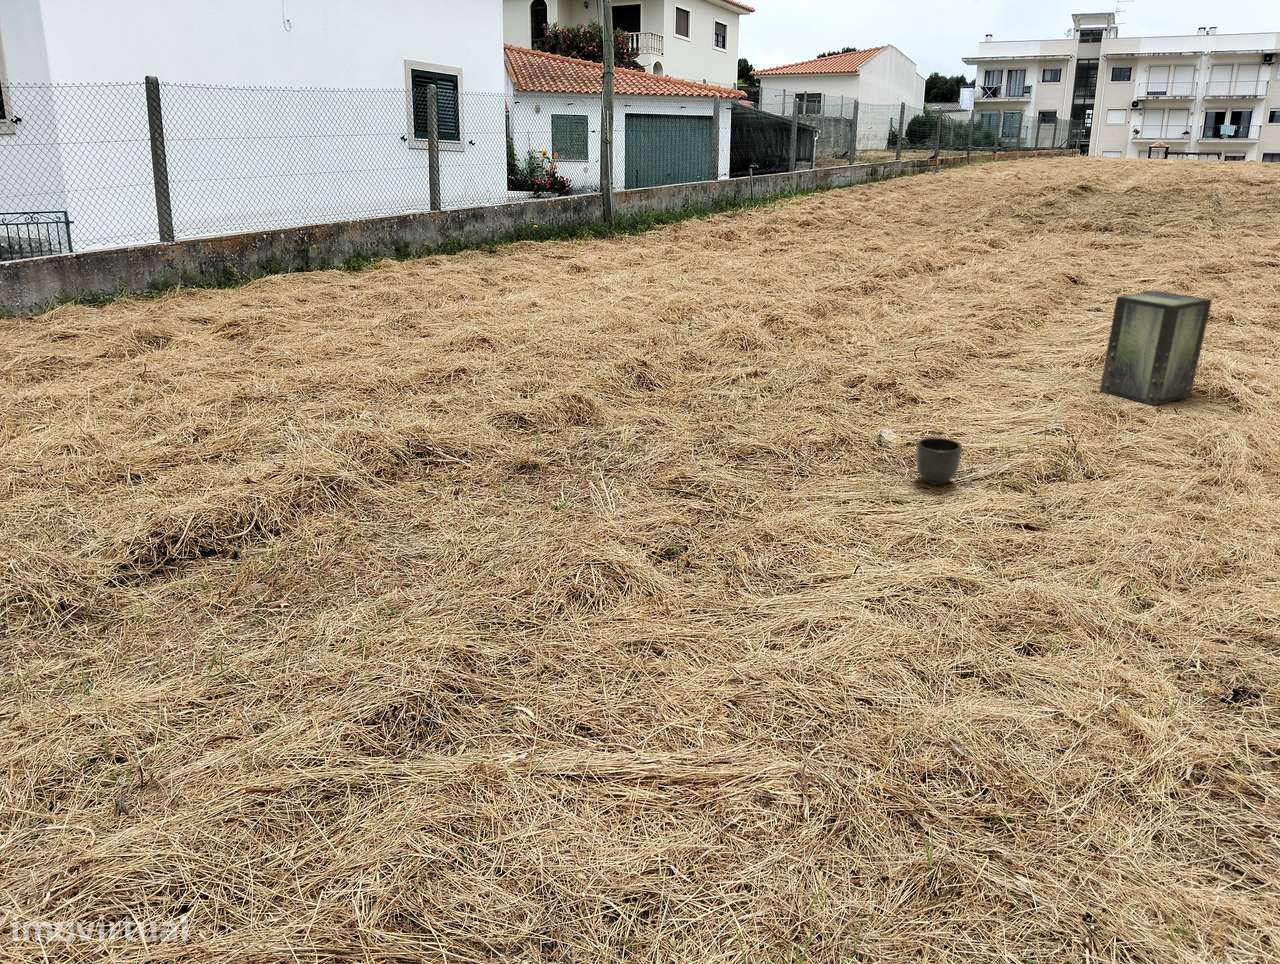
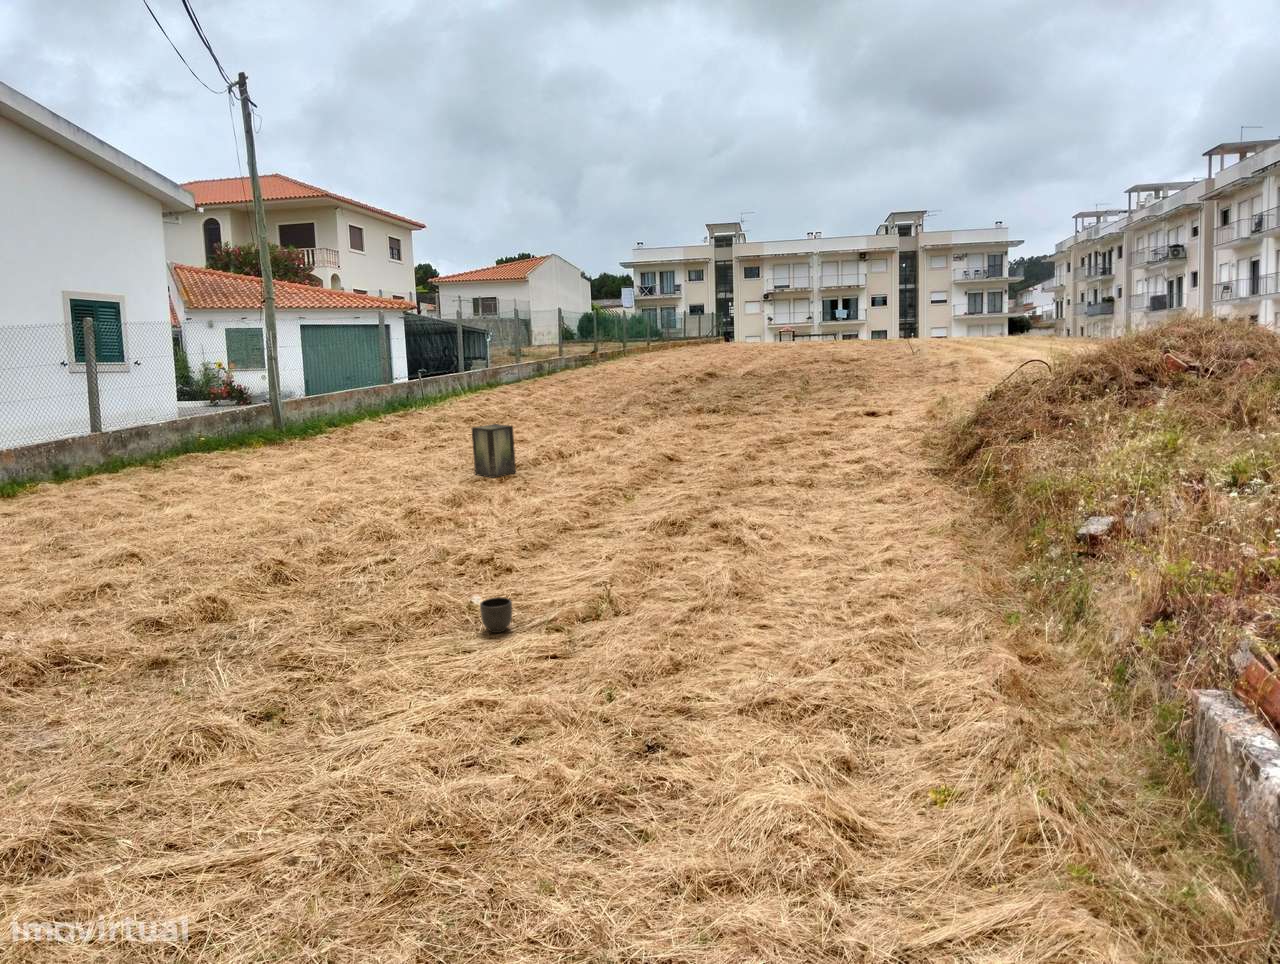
storage box: present [1100,291,1212,405] -> present [471,424,516,478]

